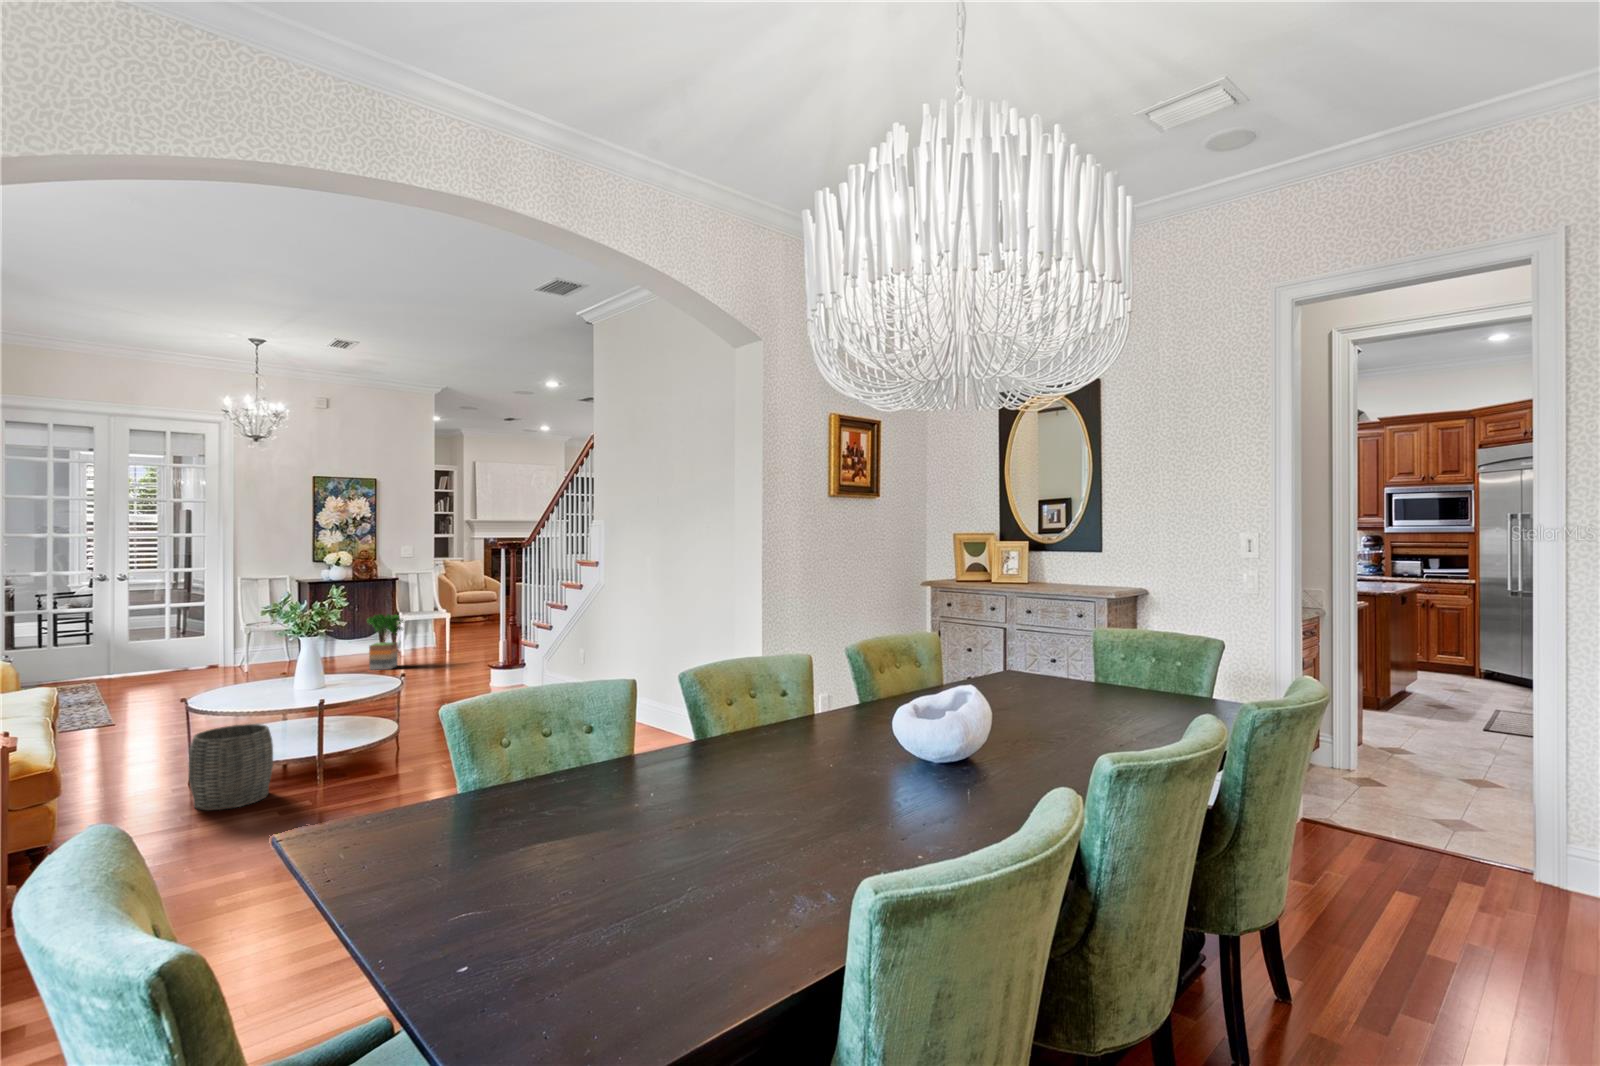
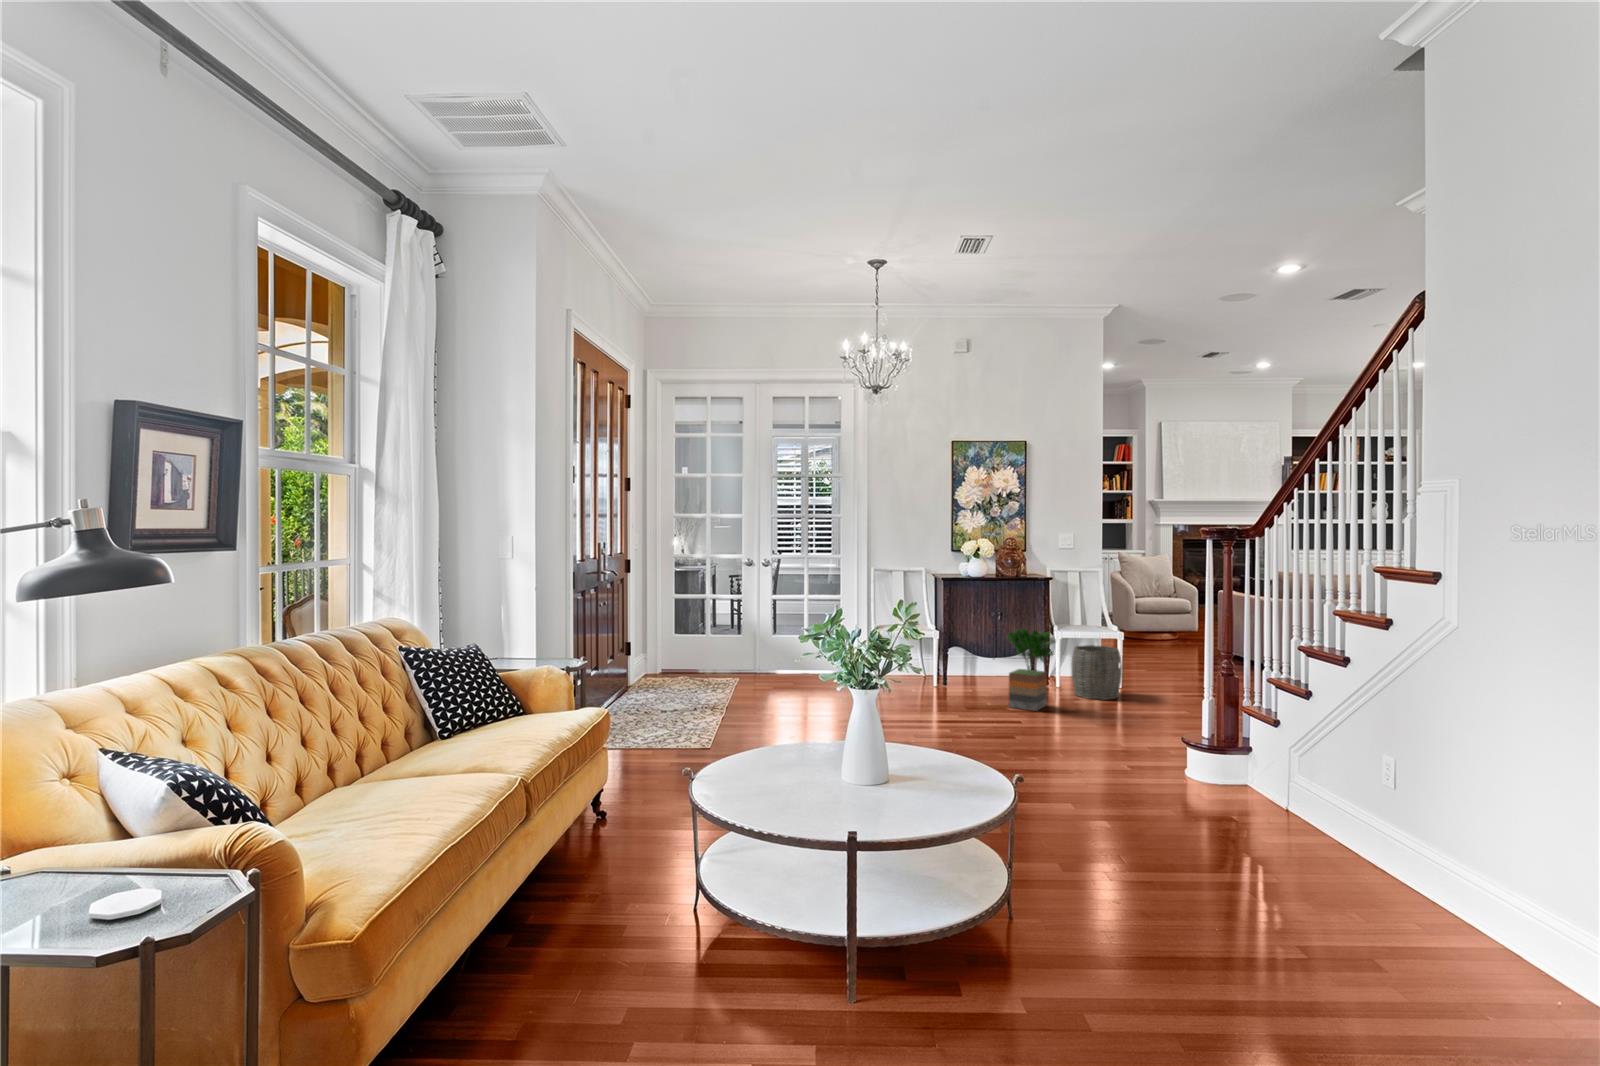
woven basket: present [188,724,273,810] -> present [1072,645,1122,700]

